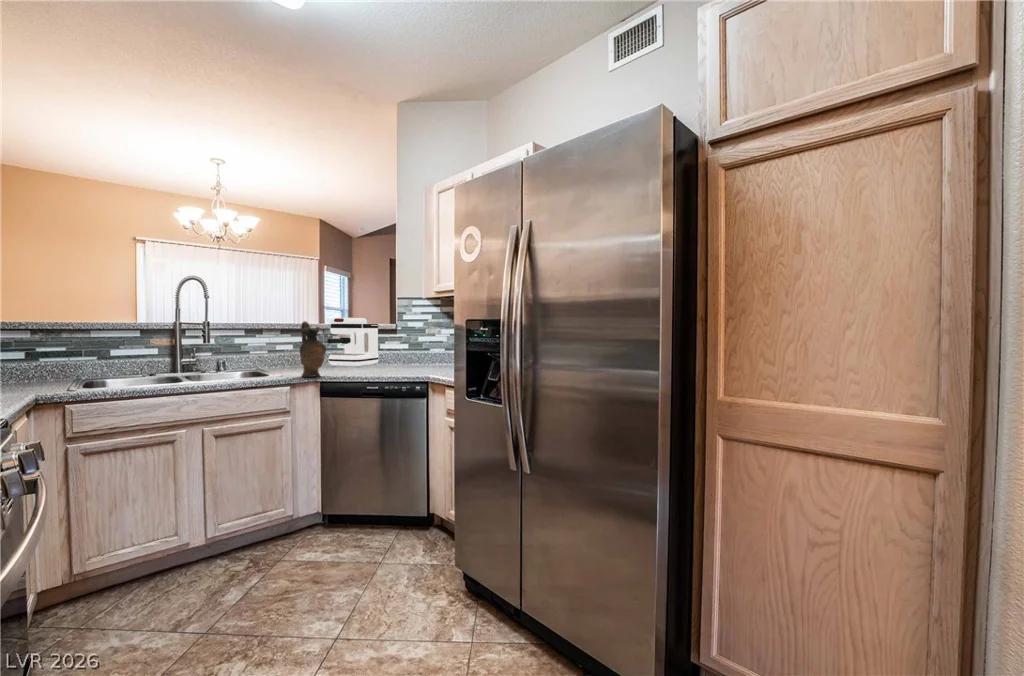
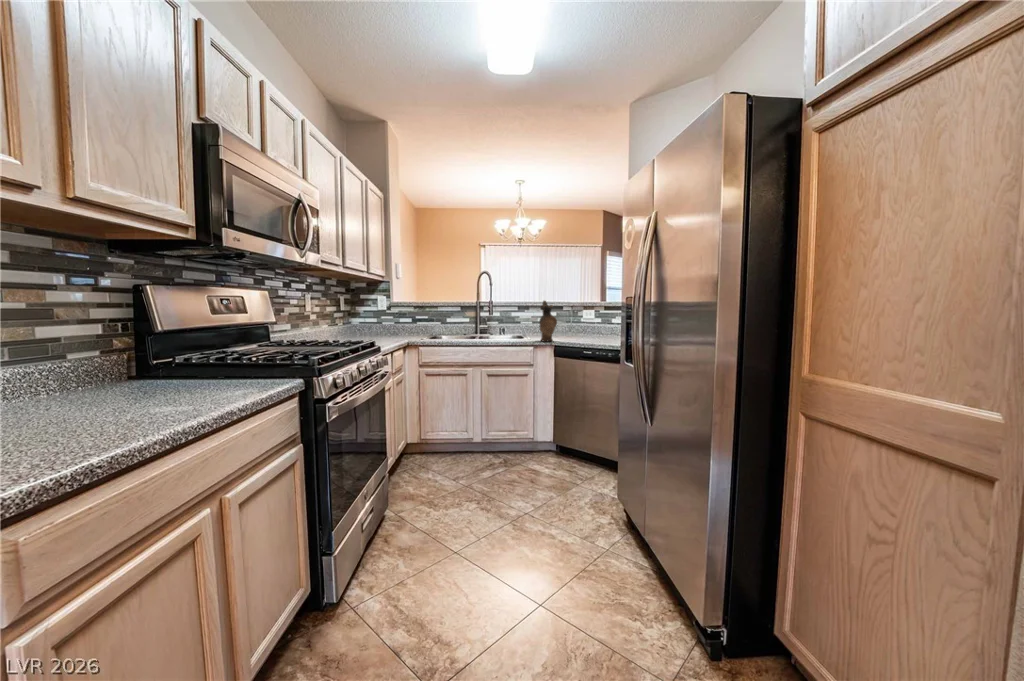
coffee maker: present [327,318,378,367] -> none [569,297,611,337]

